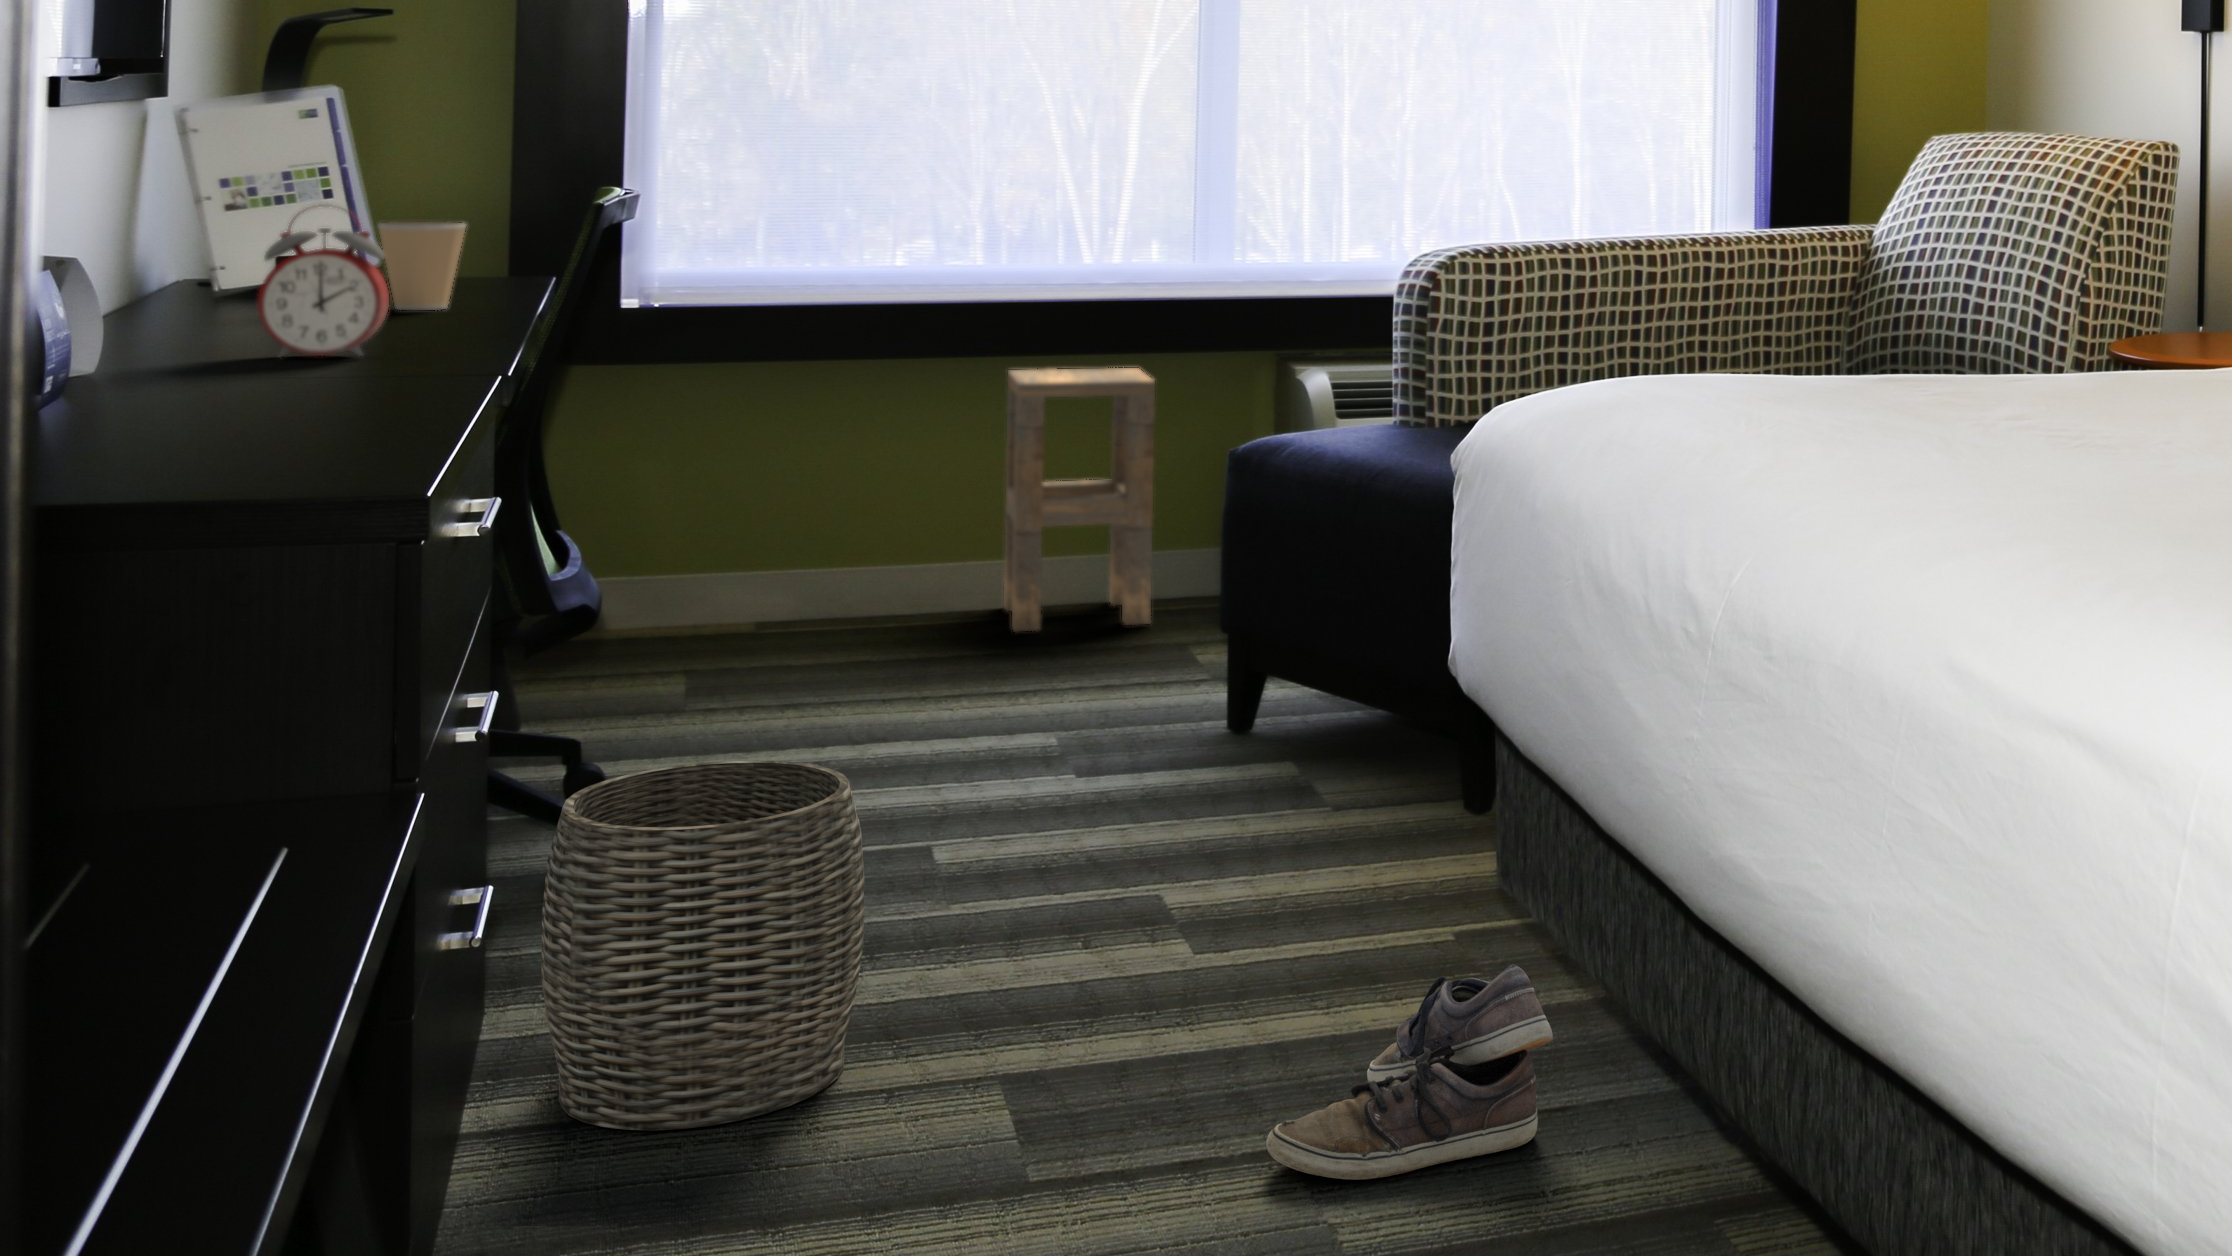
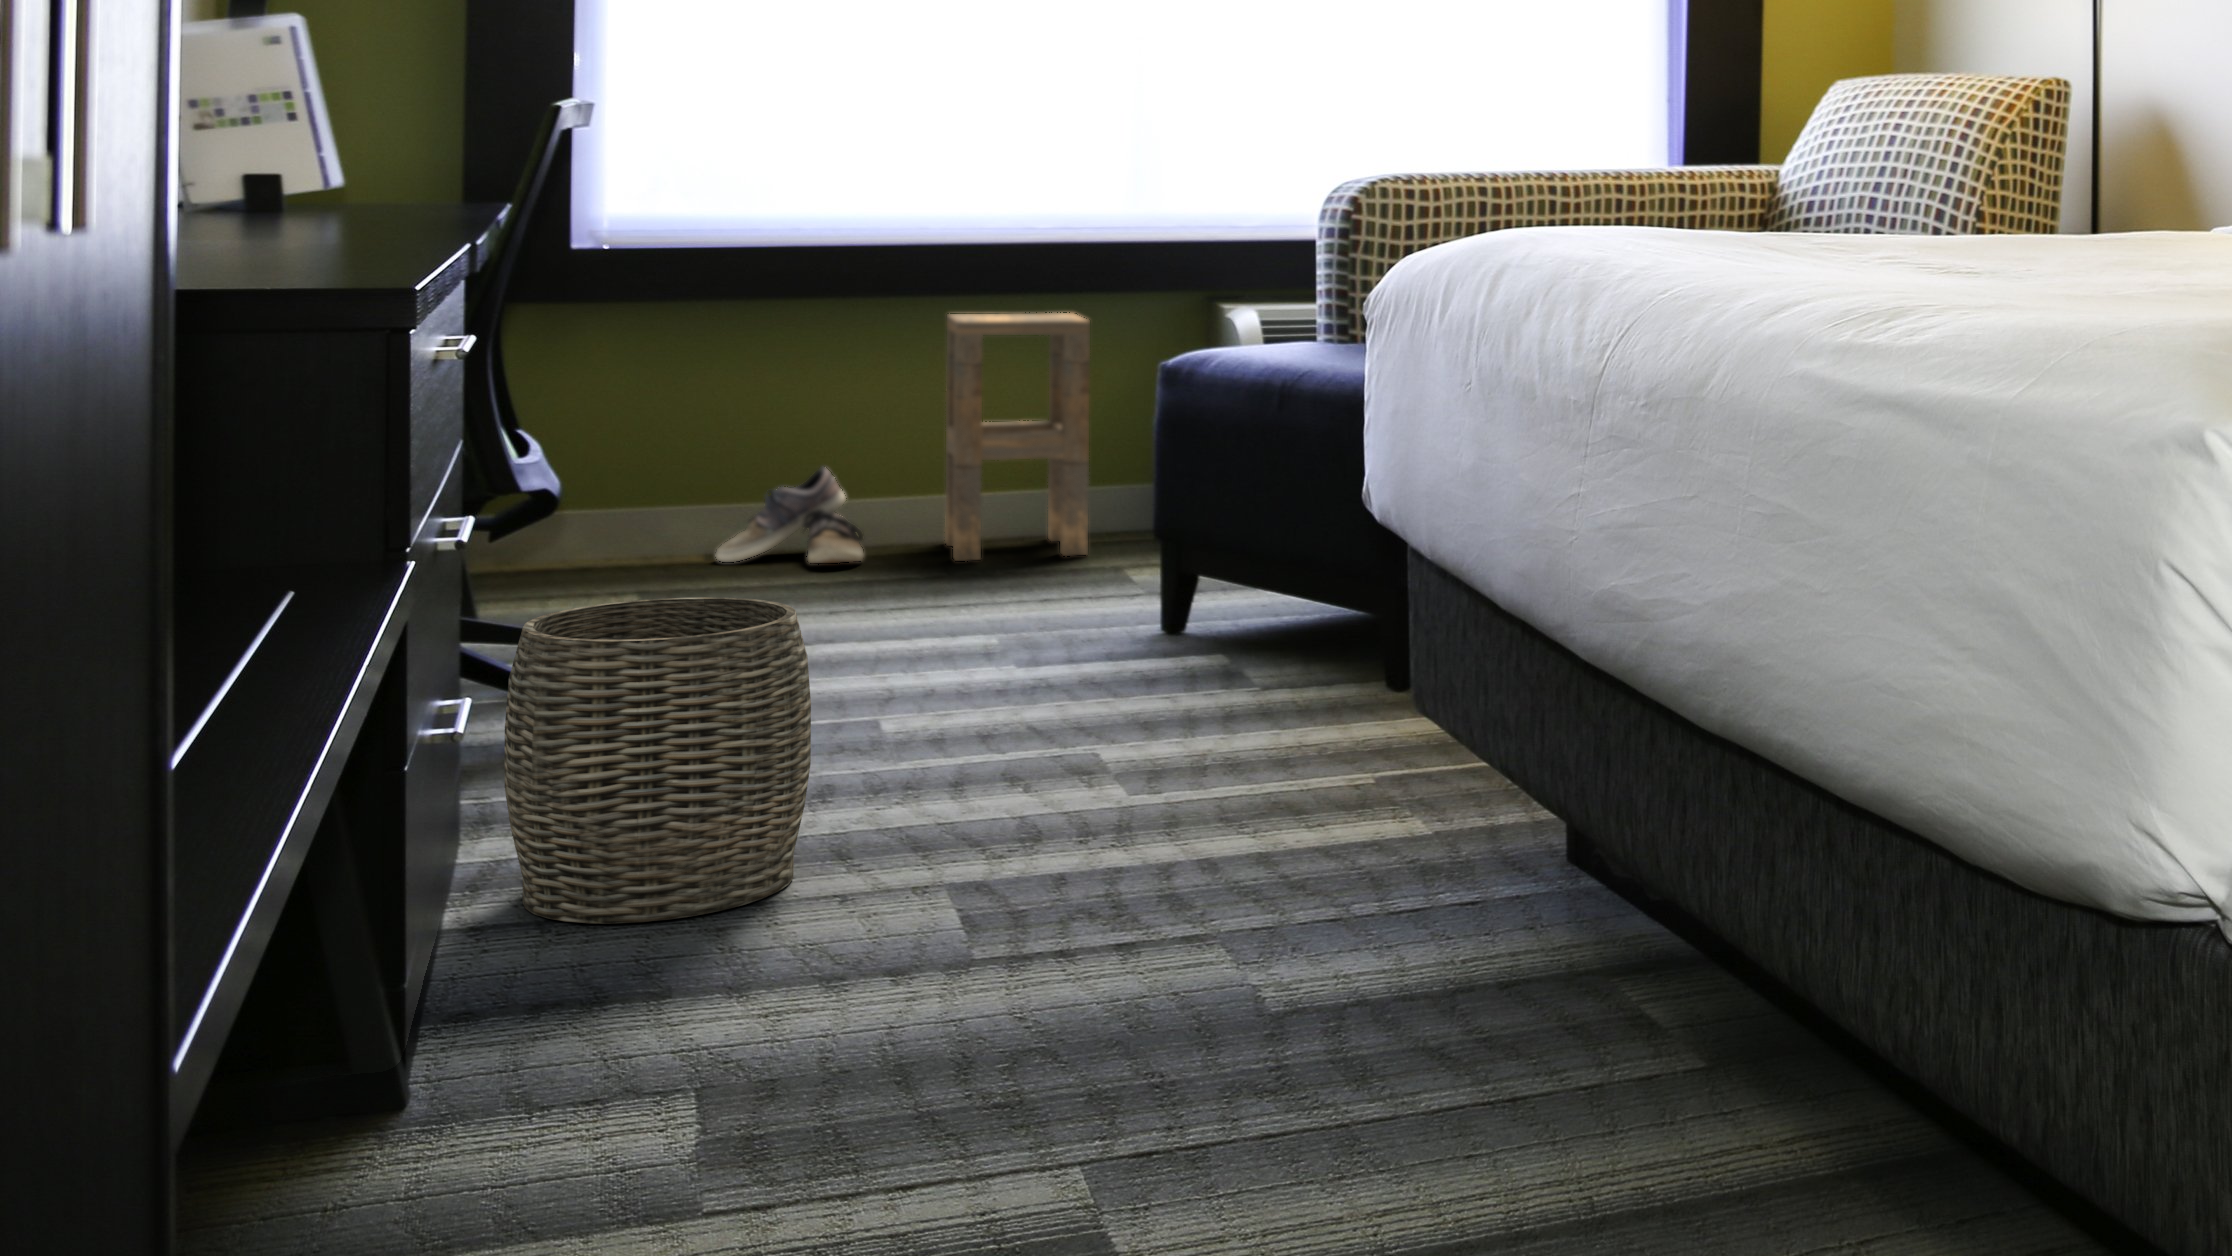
alarm clock: present [258,204,389,358] -> none [222,79,349,223]
coffee cup: present [378,222,466,310] -> none [333,125,420,208]
shoe: present [1266,964,1553,1180] -> present [716,467,863,563]

